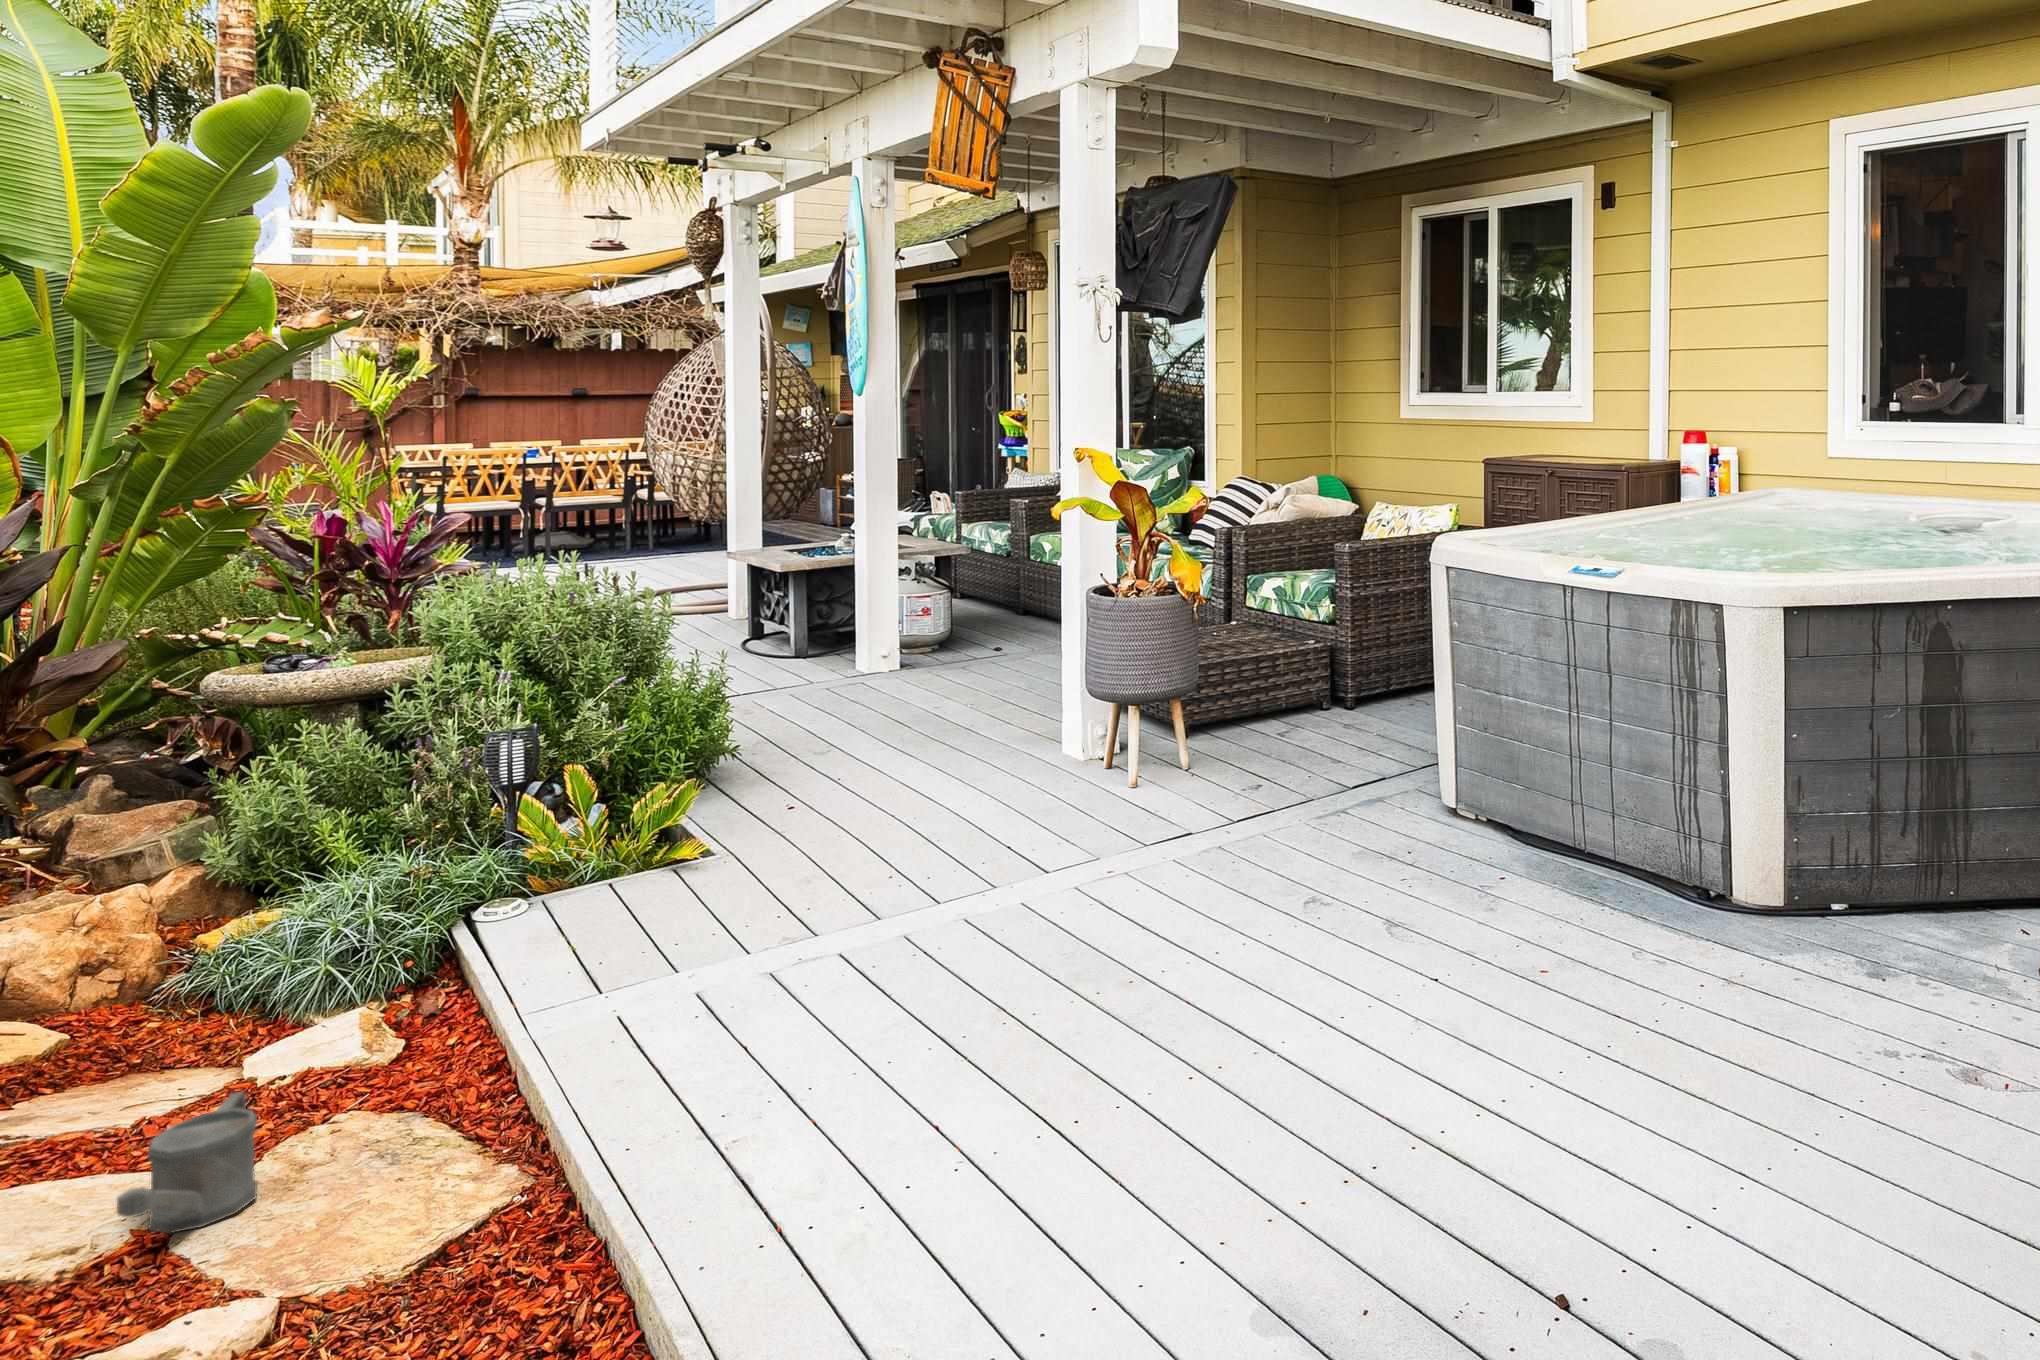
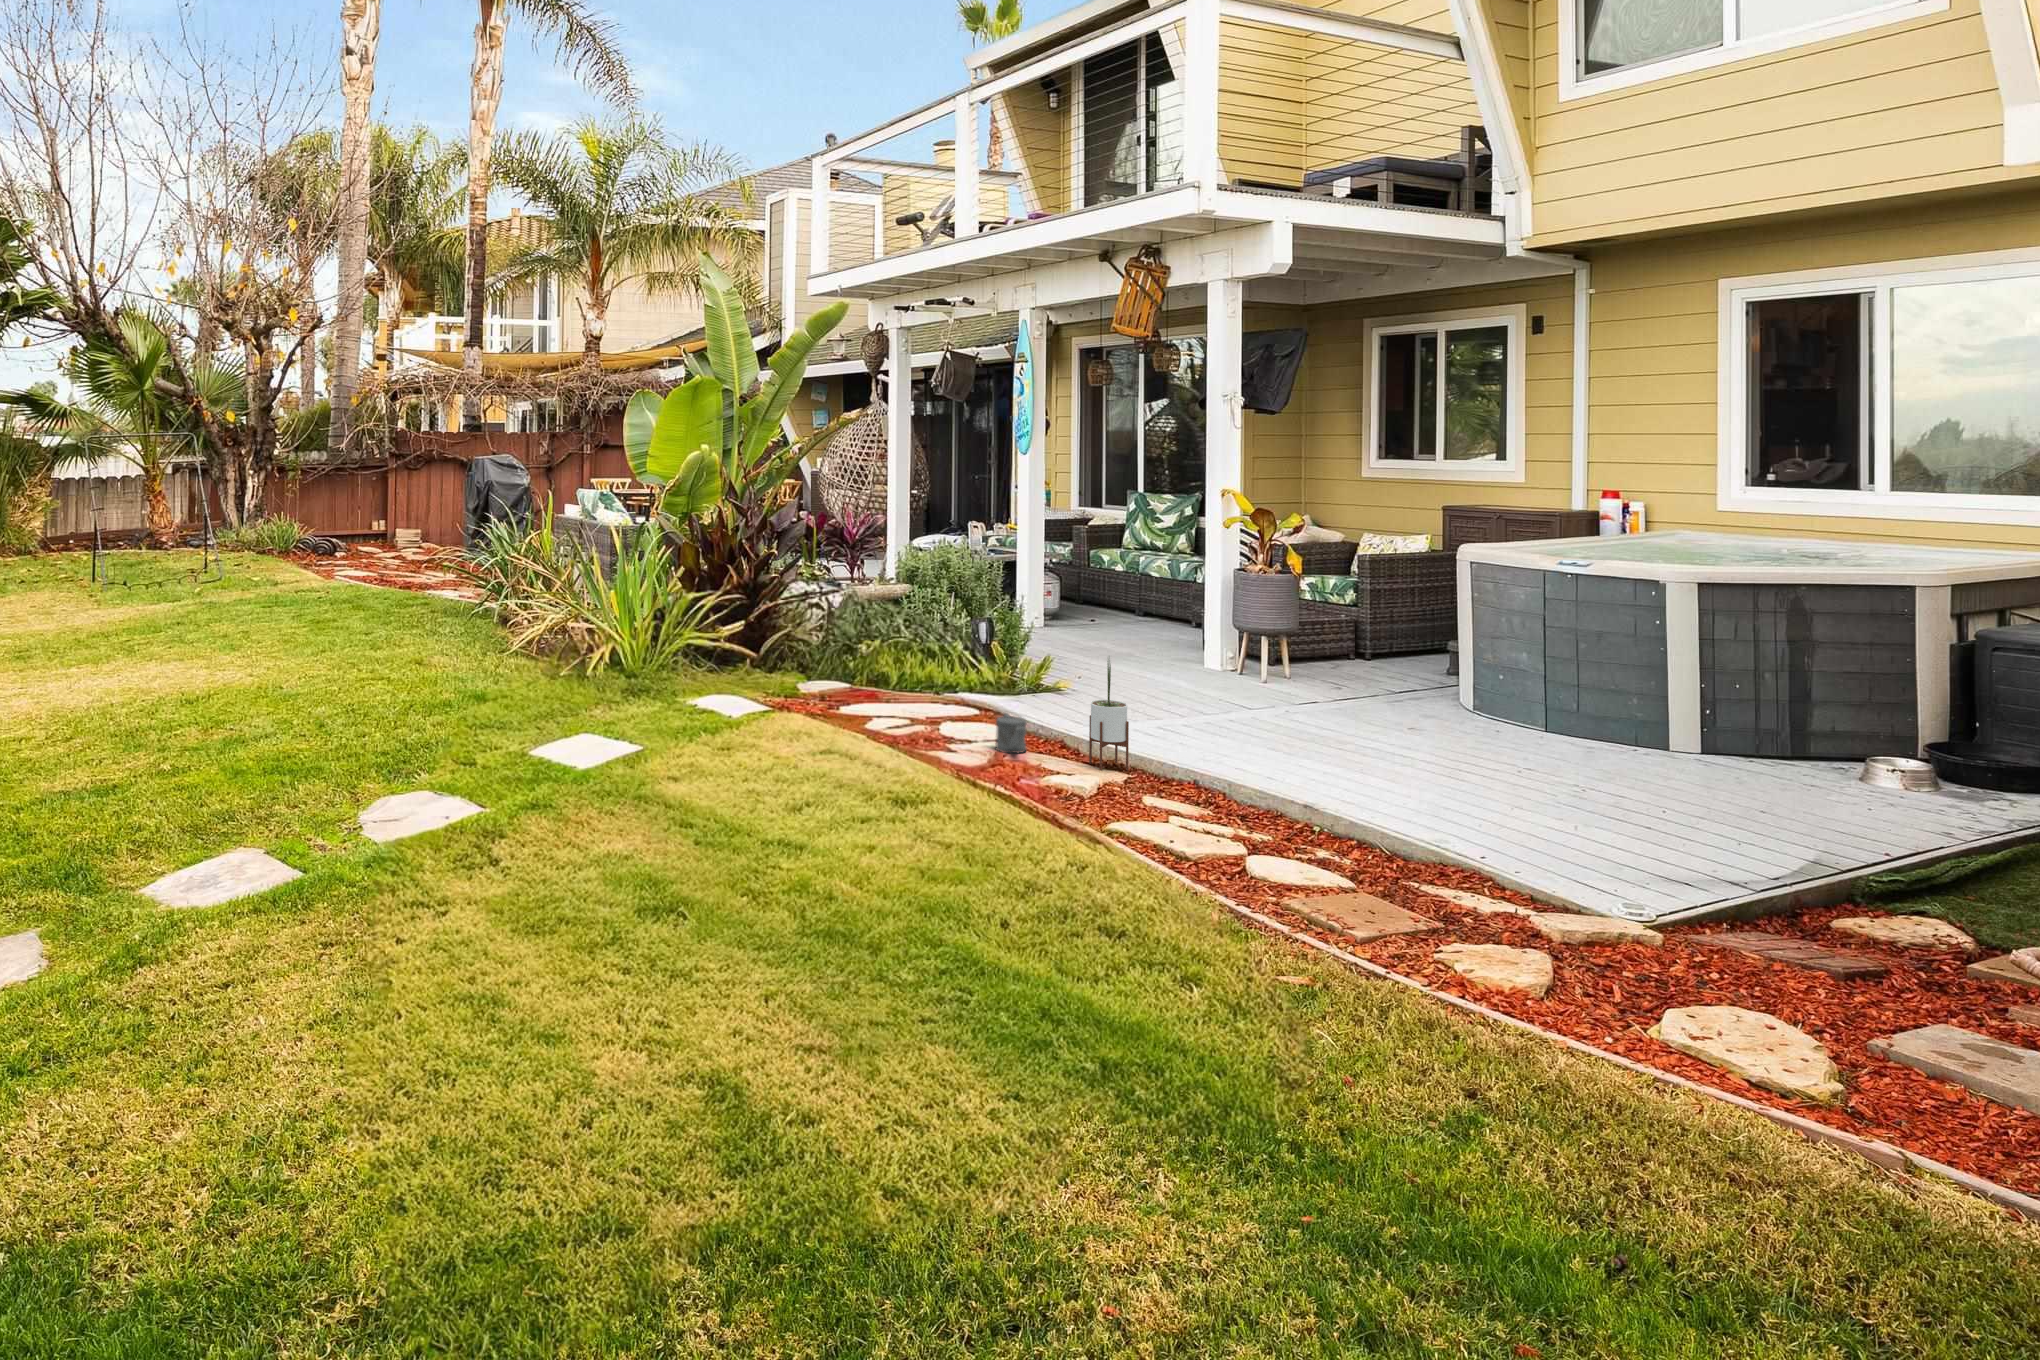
potted plant: none [374,920,491,1271] -> present [1089,658,1129,771]

